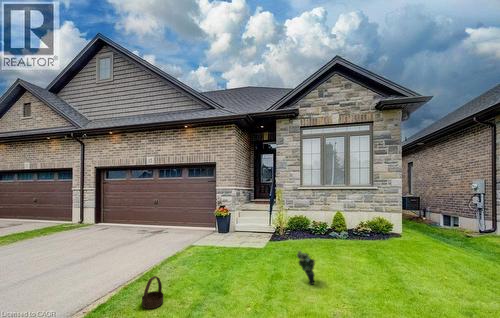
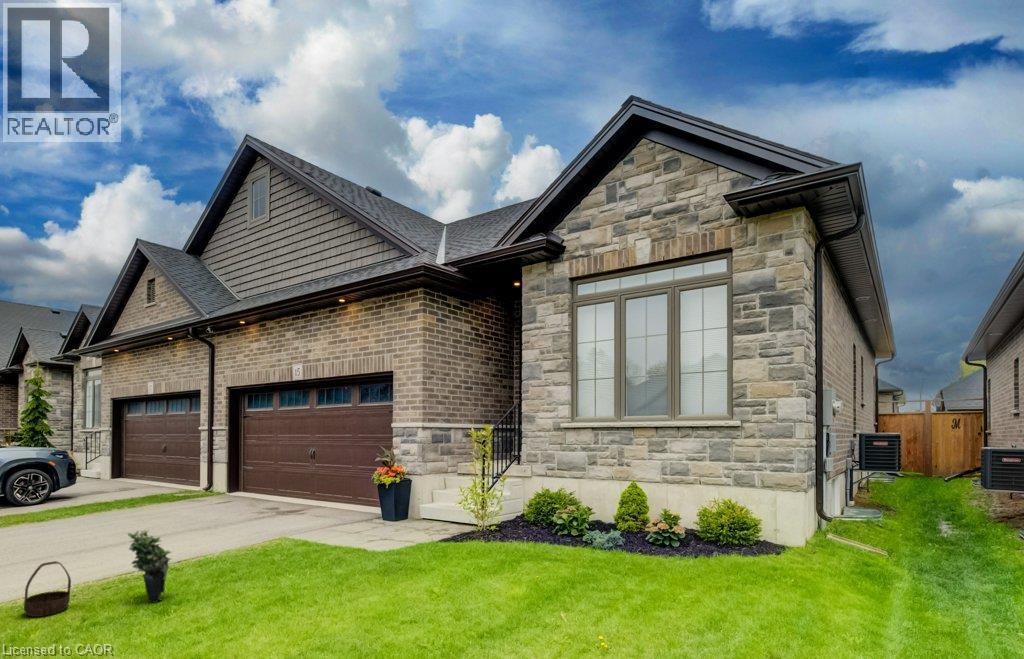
potted plant: present [297,250,315,285] -> present [128,530,171,603]

